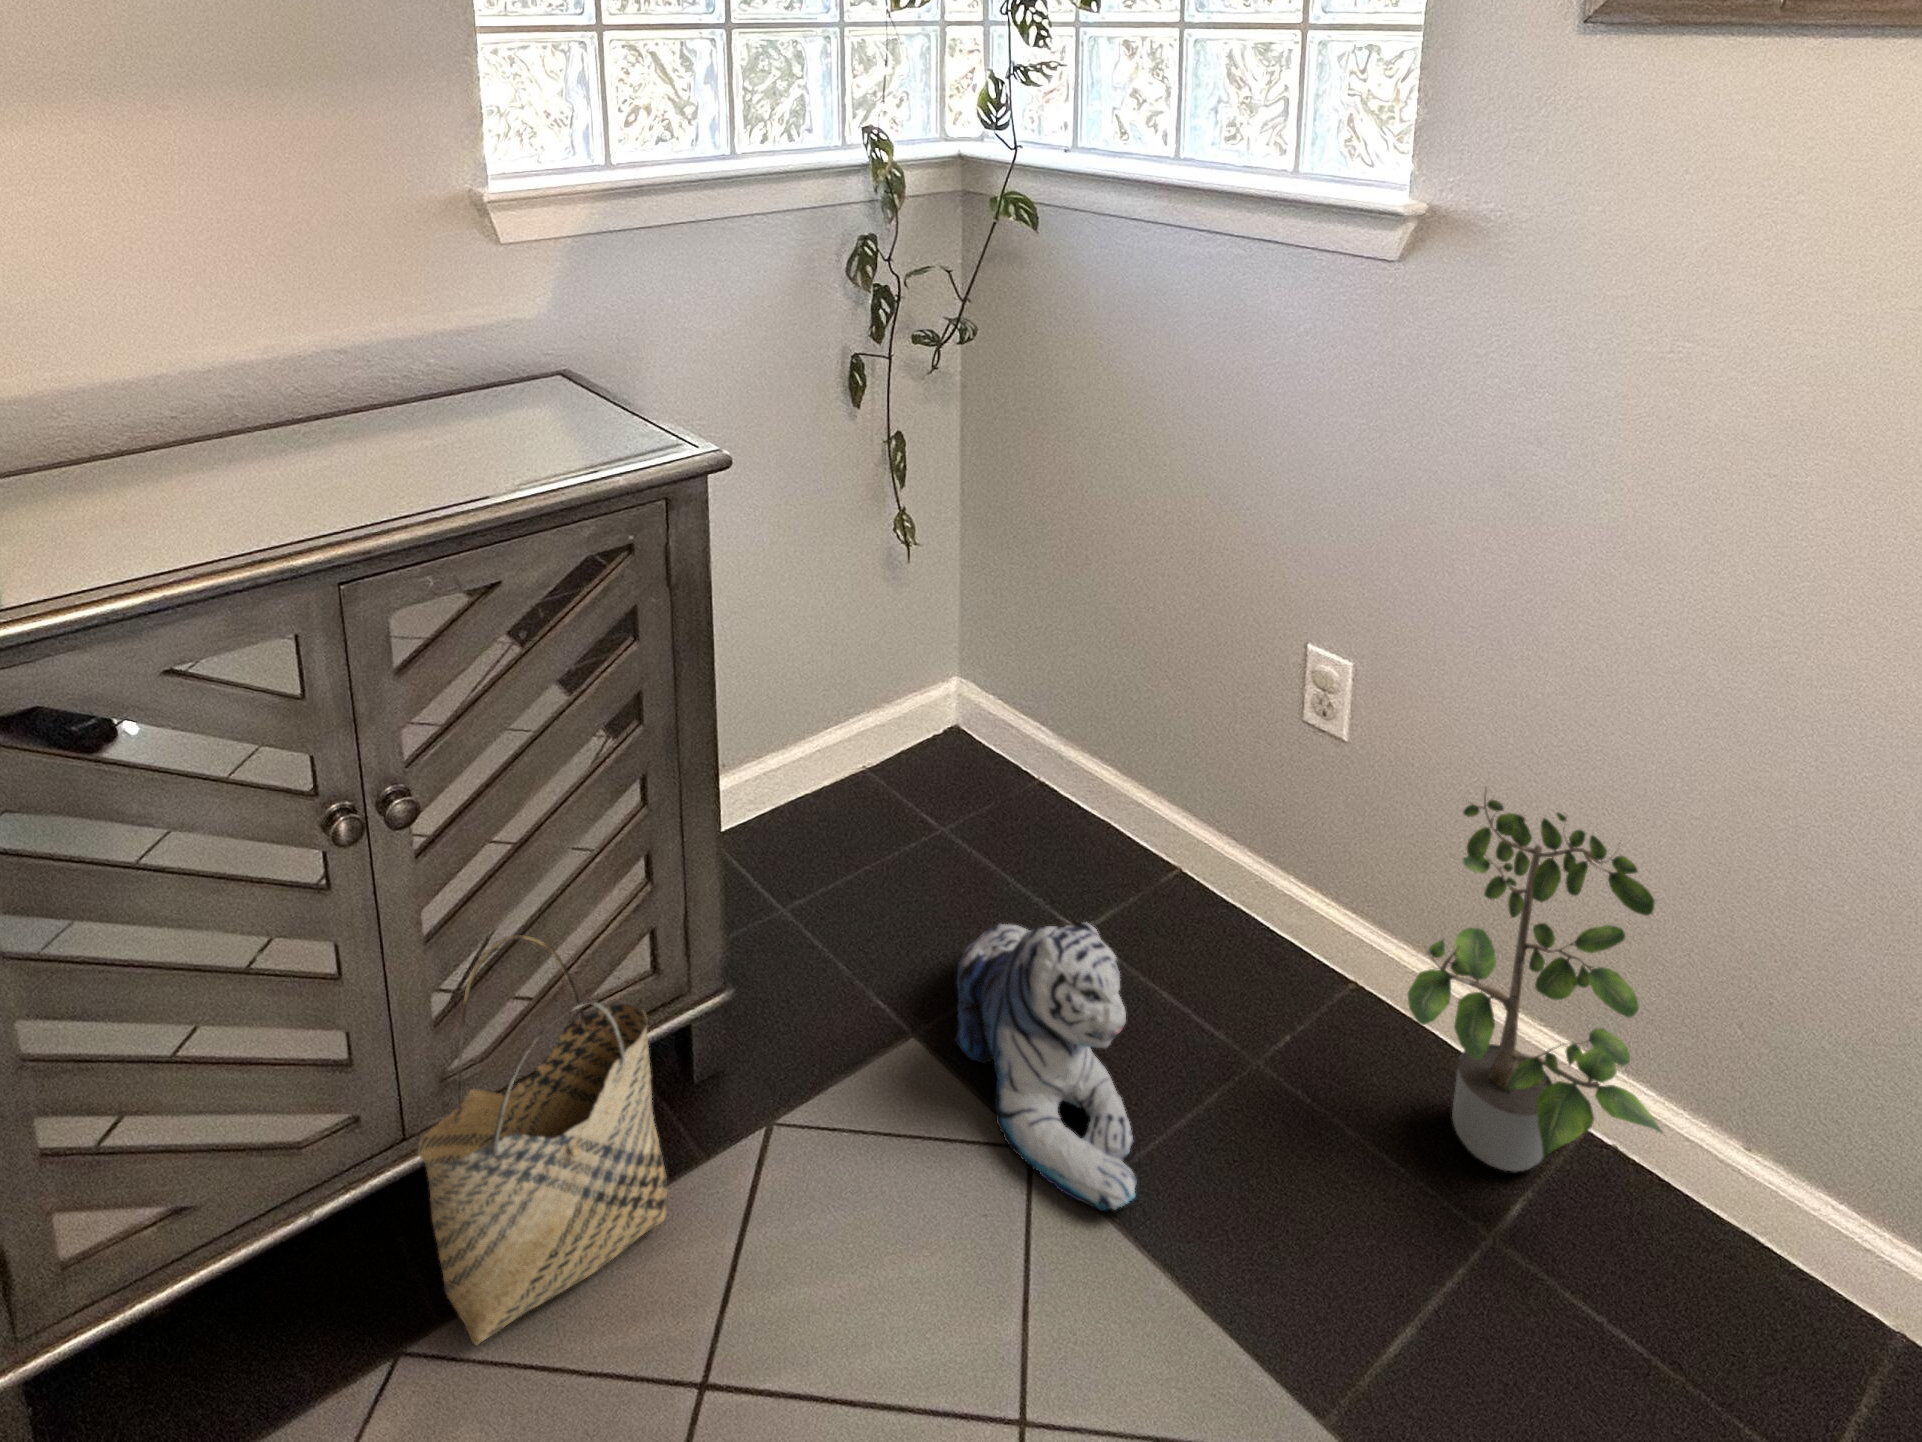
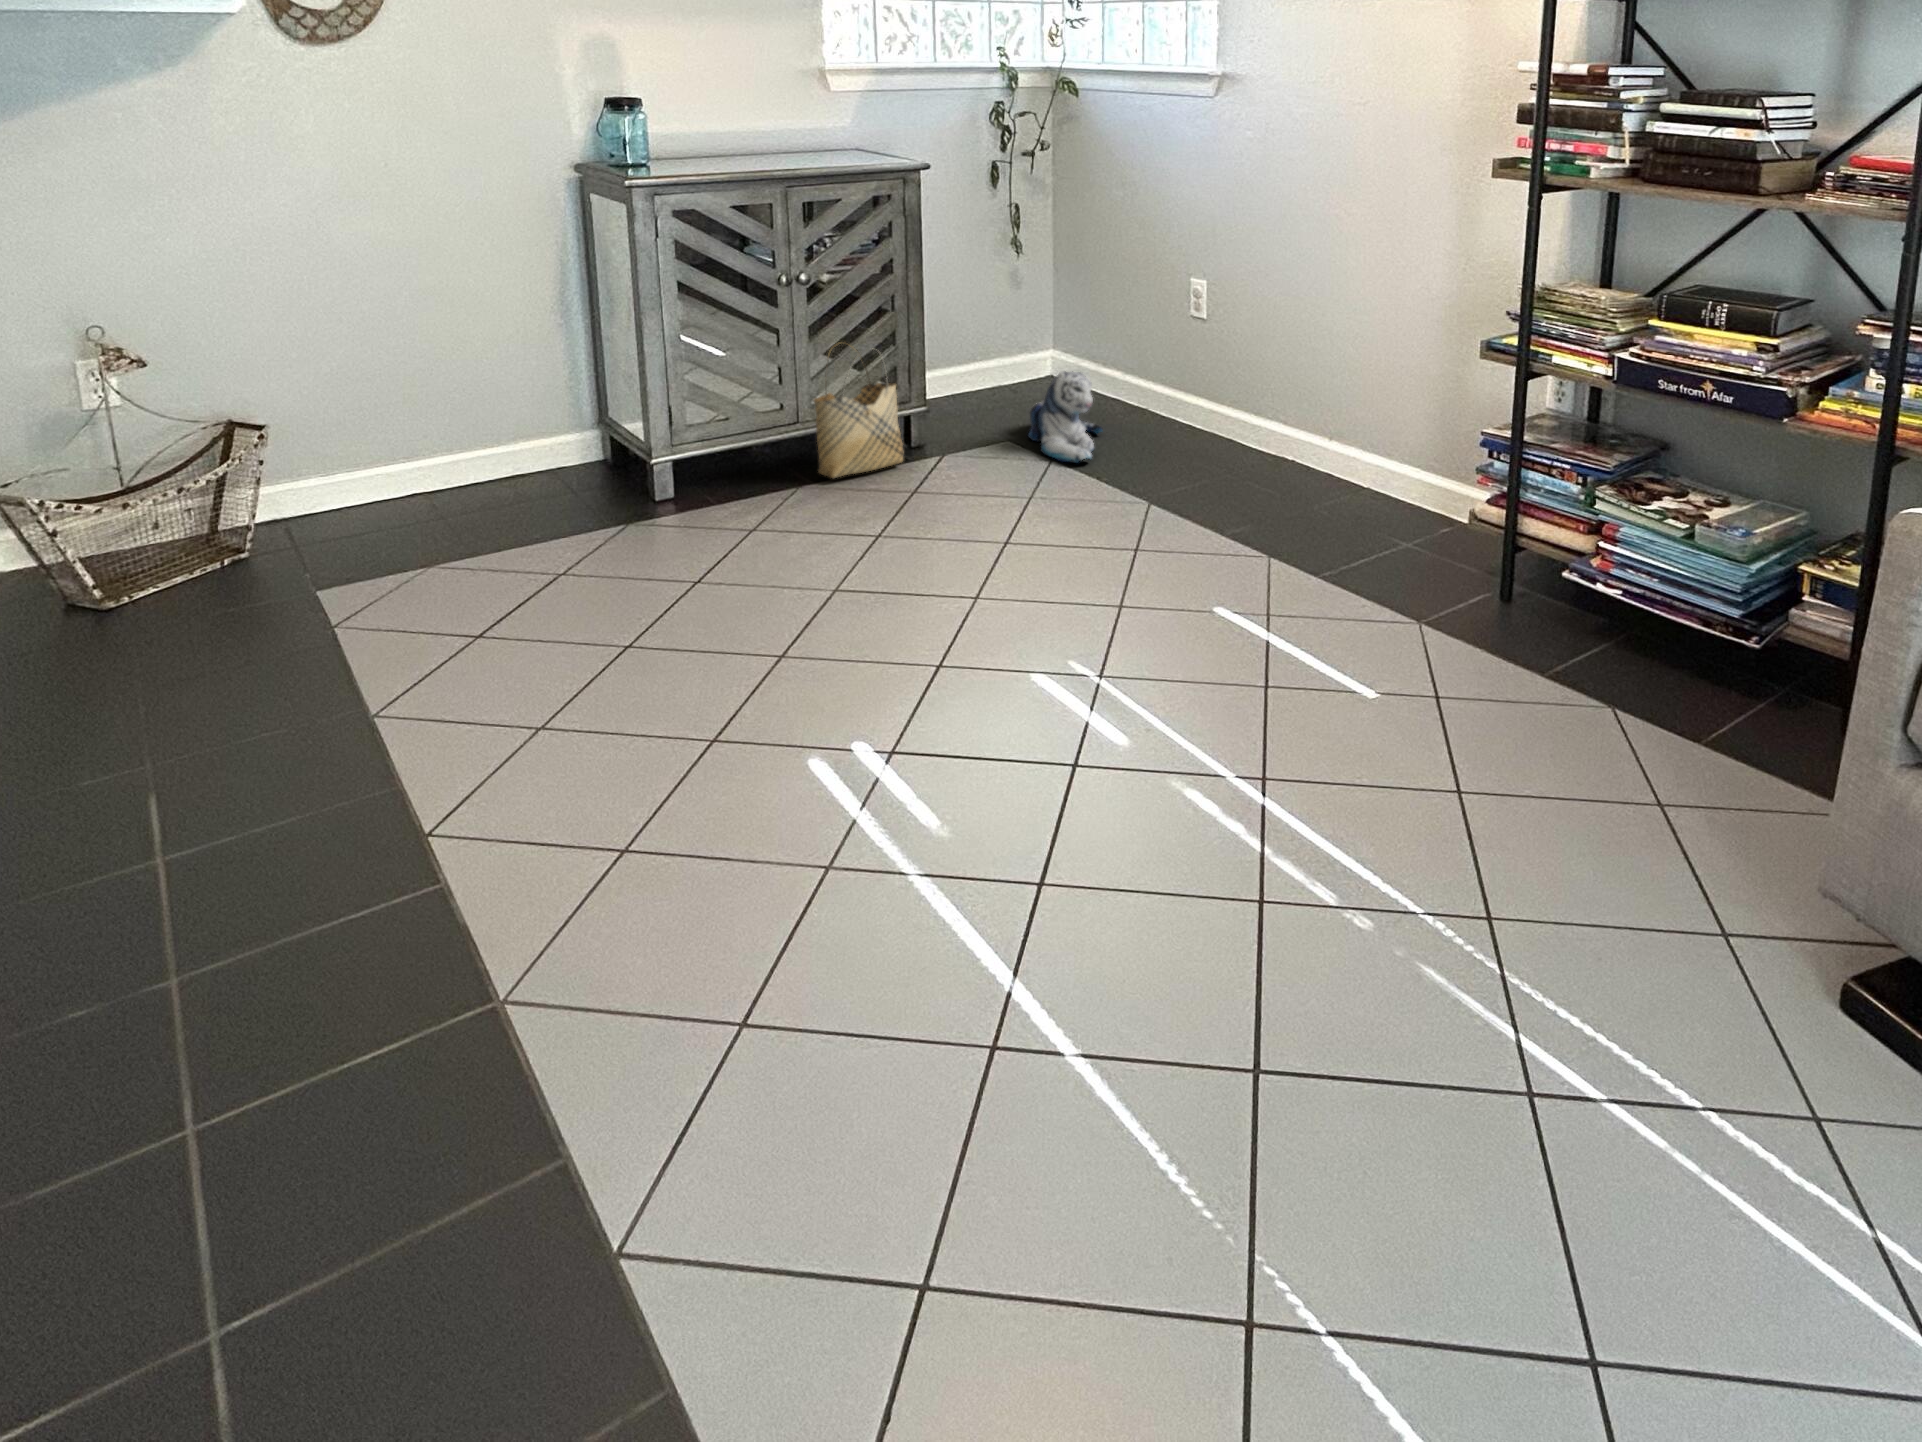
potted plant: present [1408,787,1663,1172] -> none [1208,301,1288,459]

